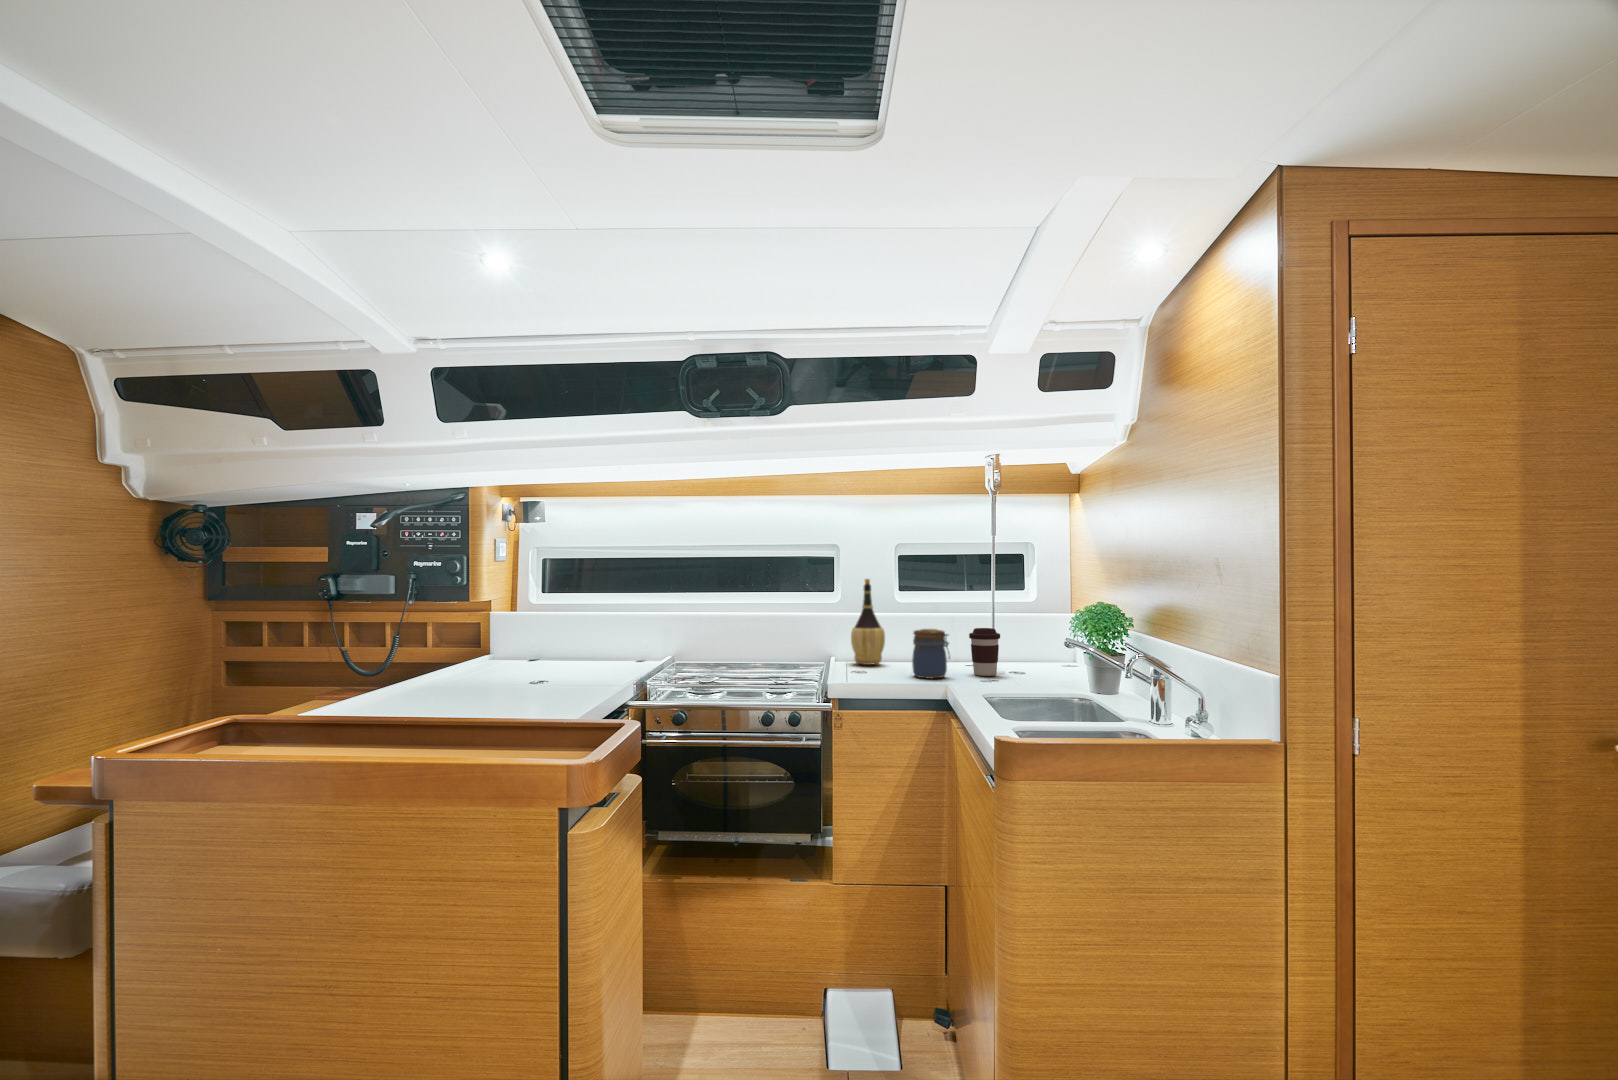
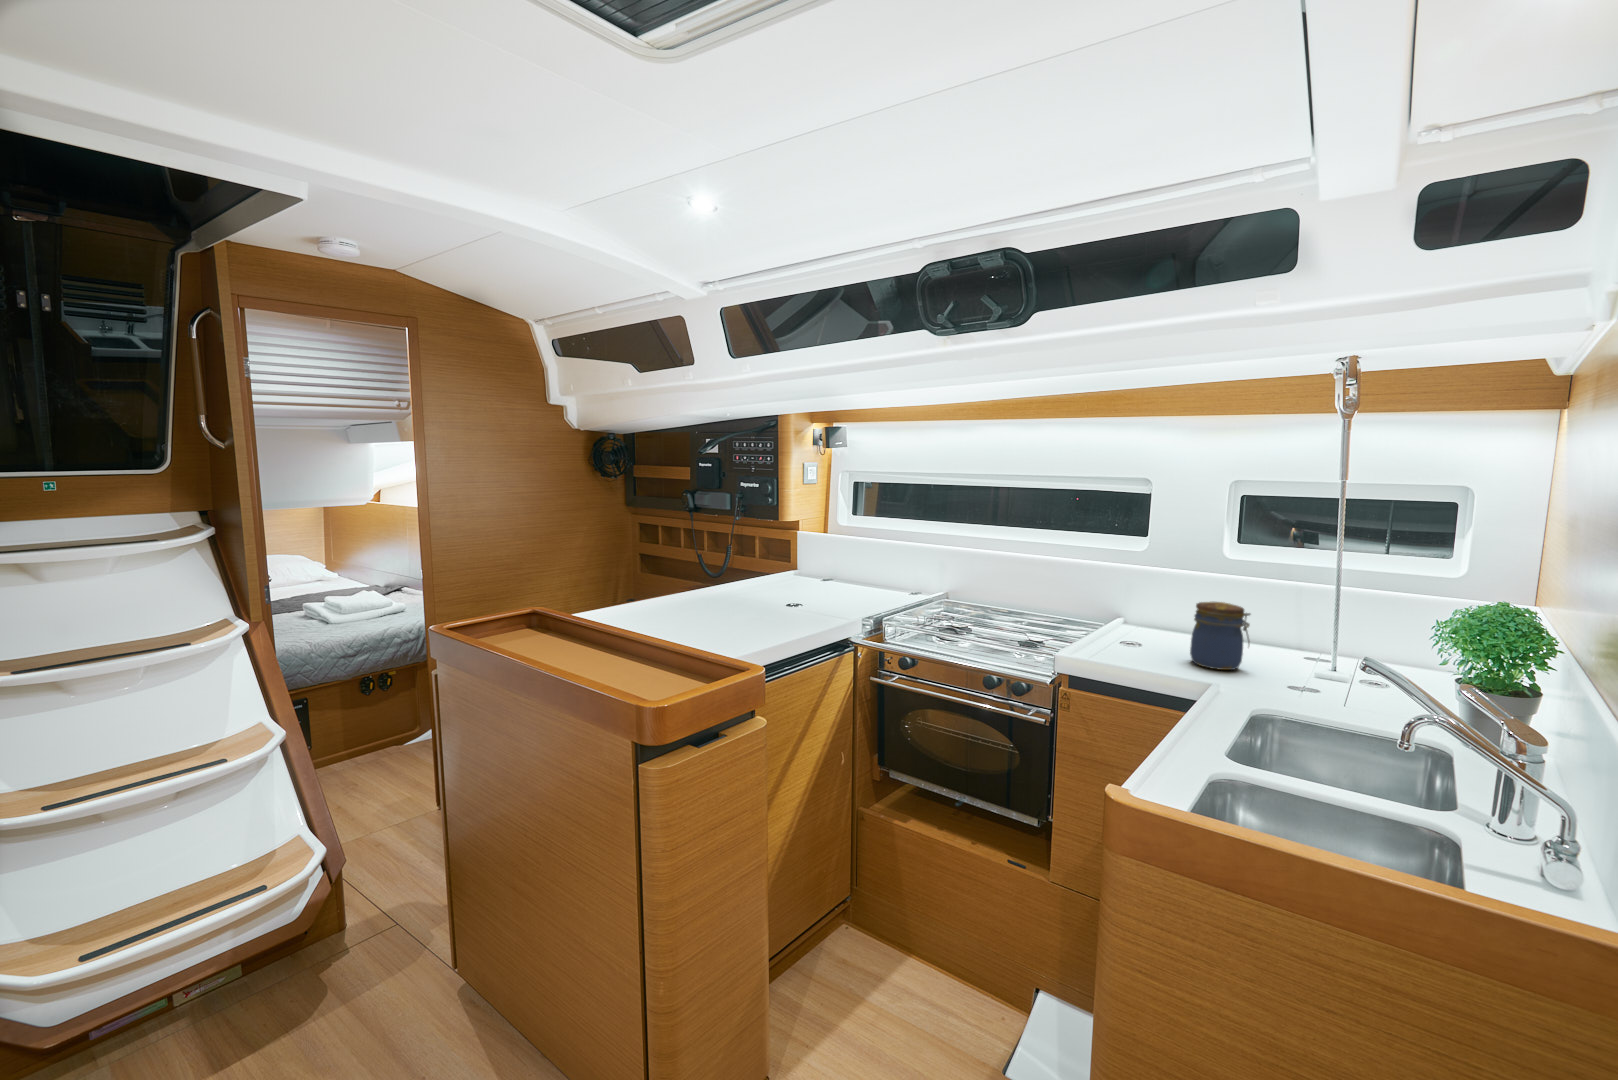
wine bottle: present [851,579,885,665] -> none [1133,528,1180,635]
coffee cup: present [969,628,1000,676] -> none [1292,610,1345,681]

